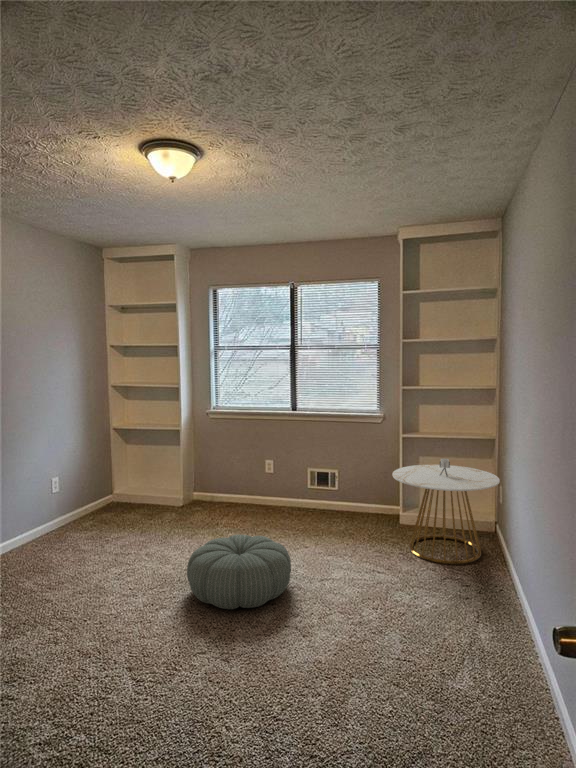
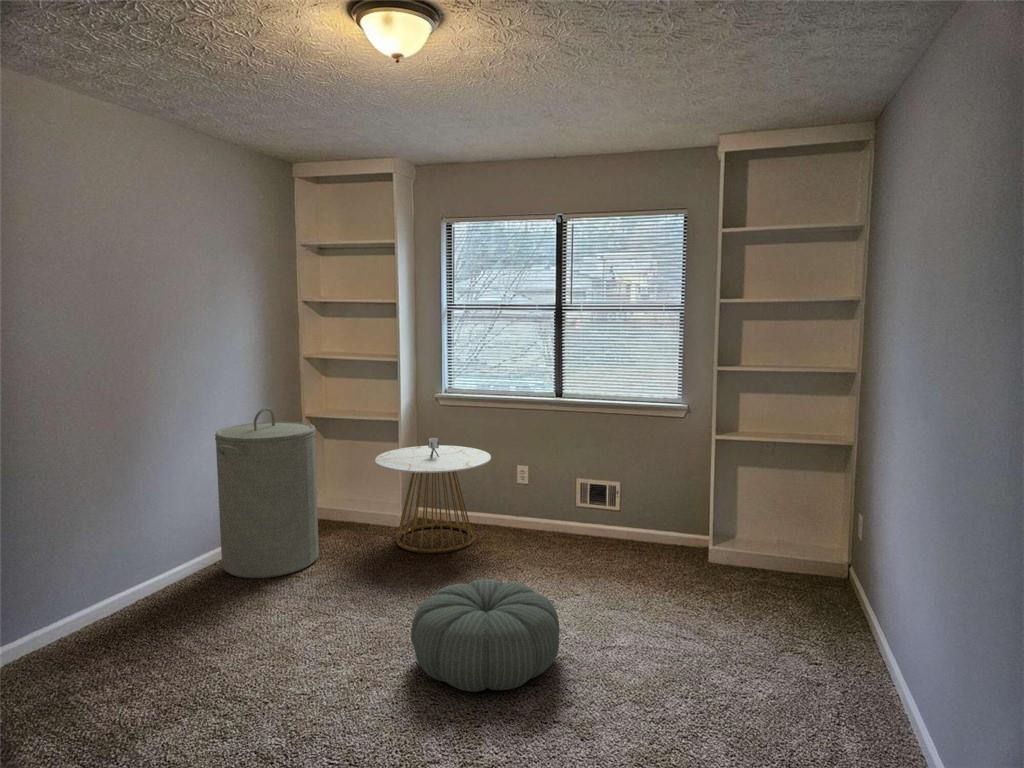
laundry hamper: none [47,420,122,543] -> present [215,408,319,578]
side table: present [392,459,500,564] -> present [375,438,491,554]

